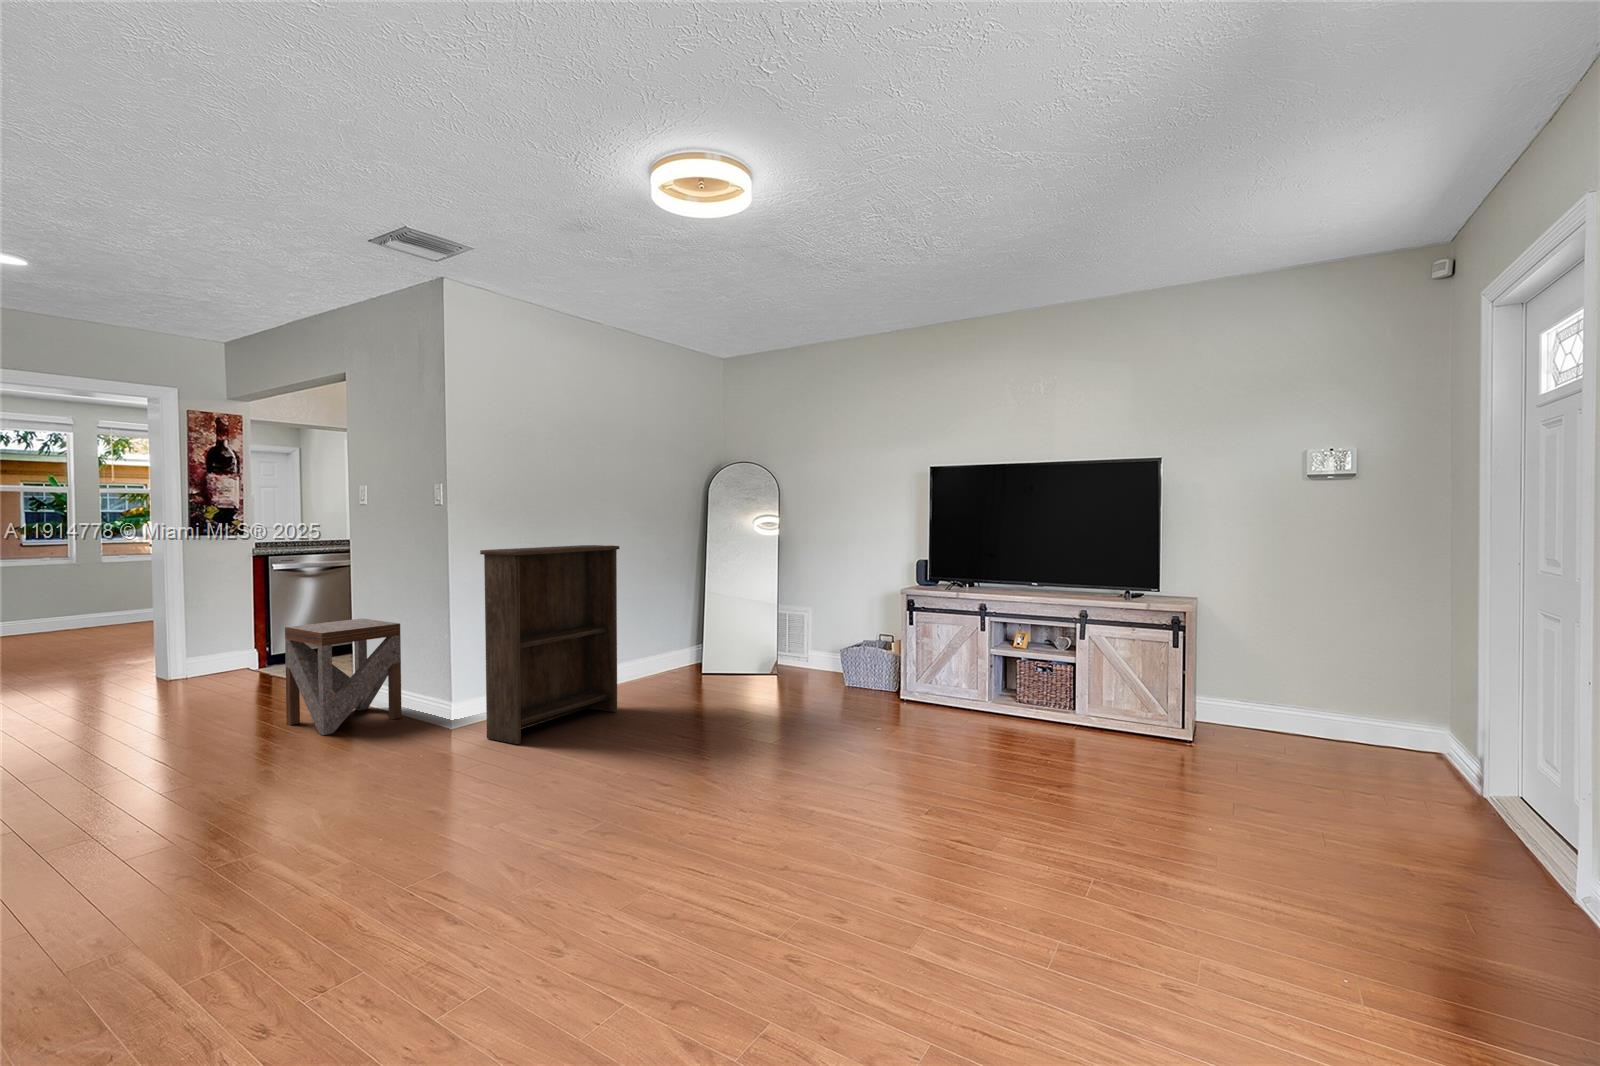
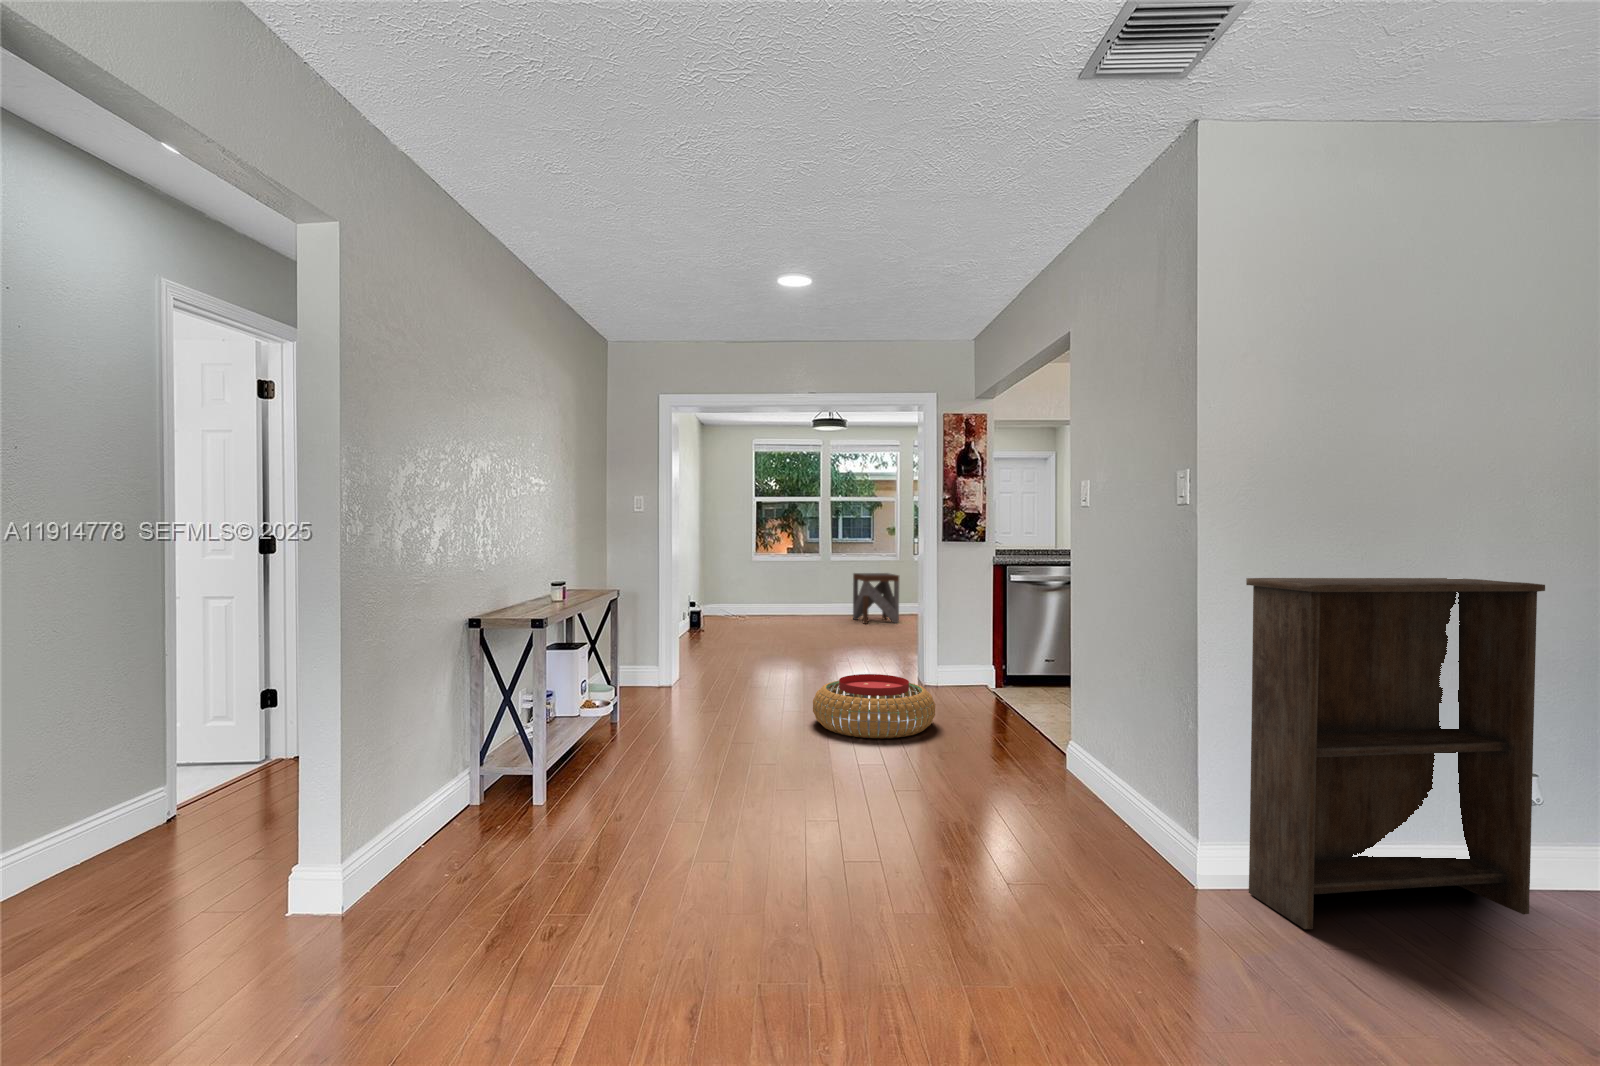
side table: present [285,619,402,735] -> present [853,573,899,624]
pouf: none [48,669,210,733] -> present [813,674,935,738]

